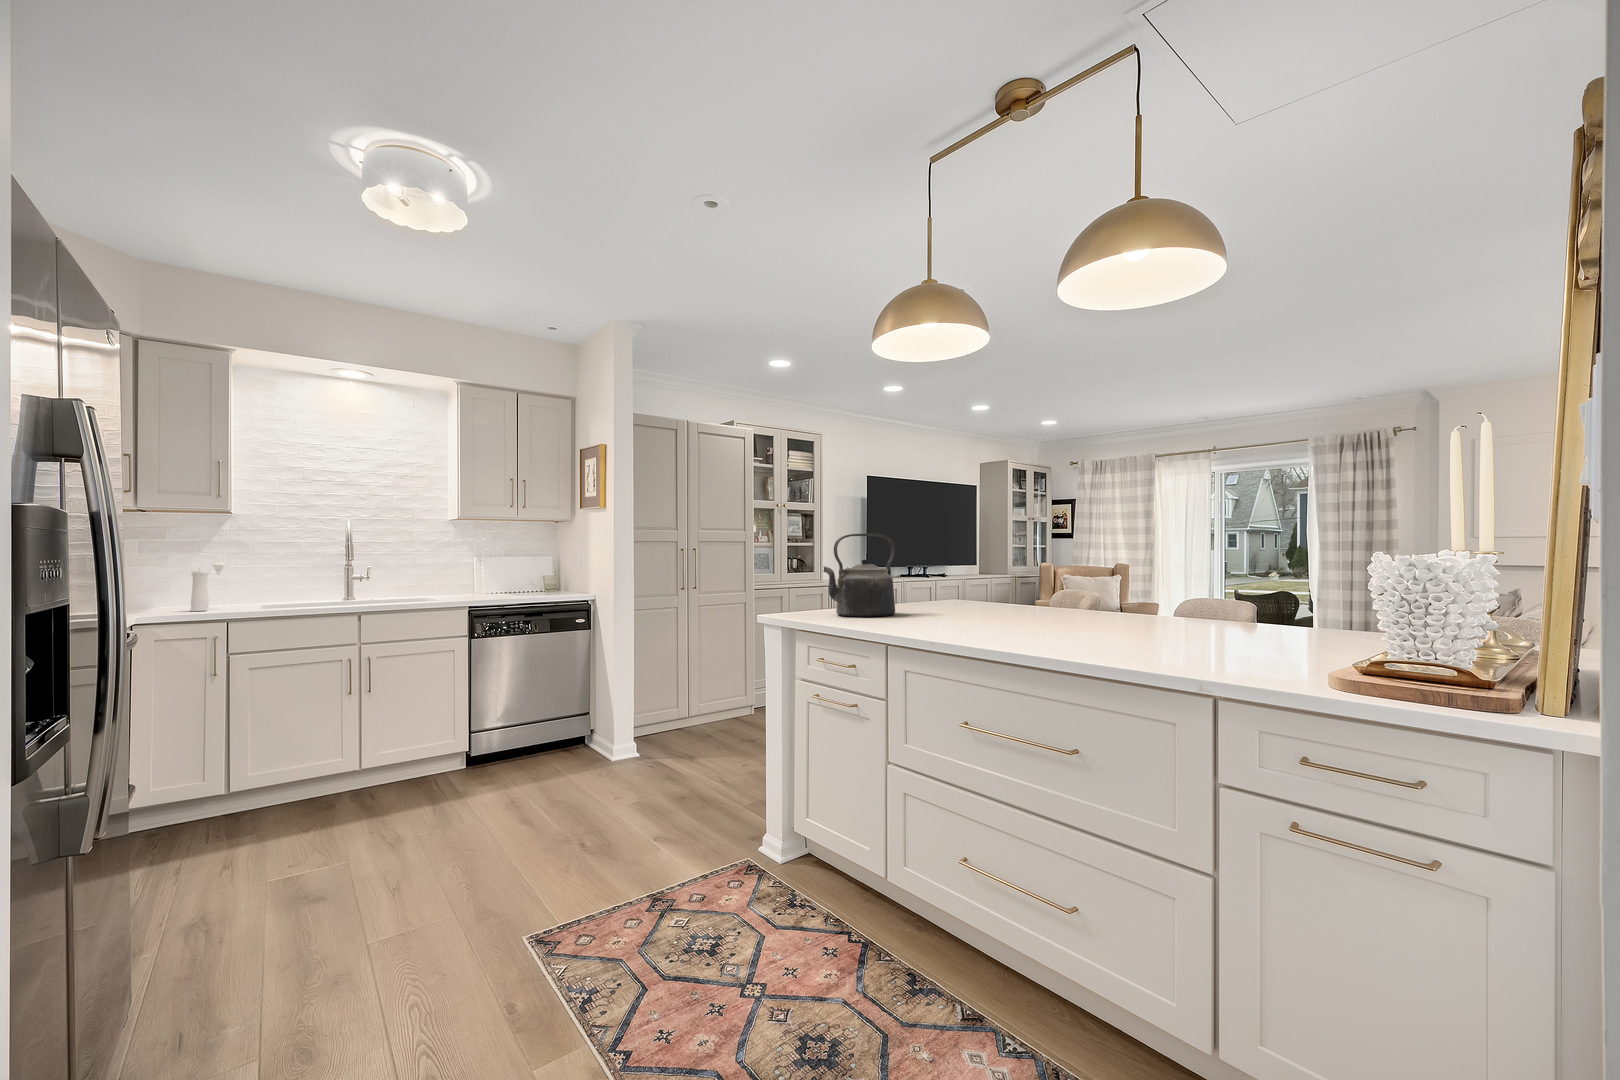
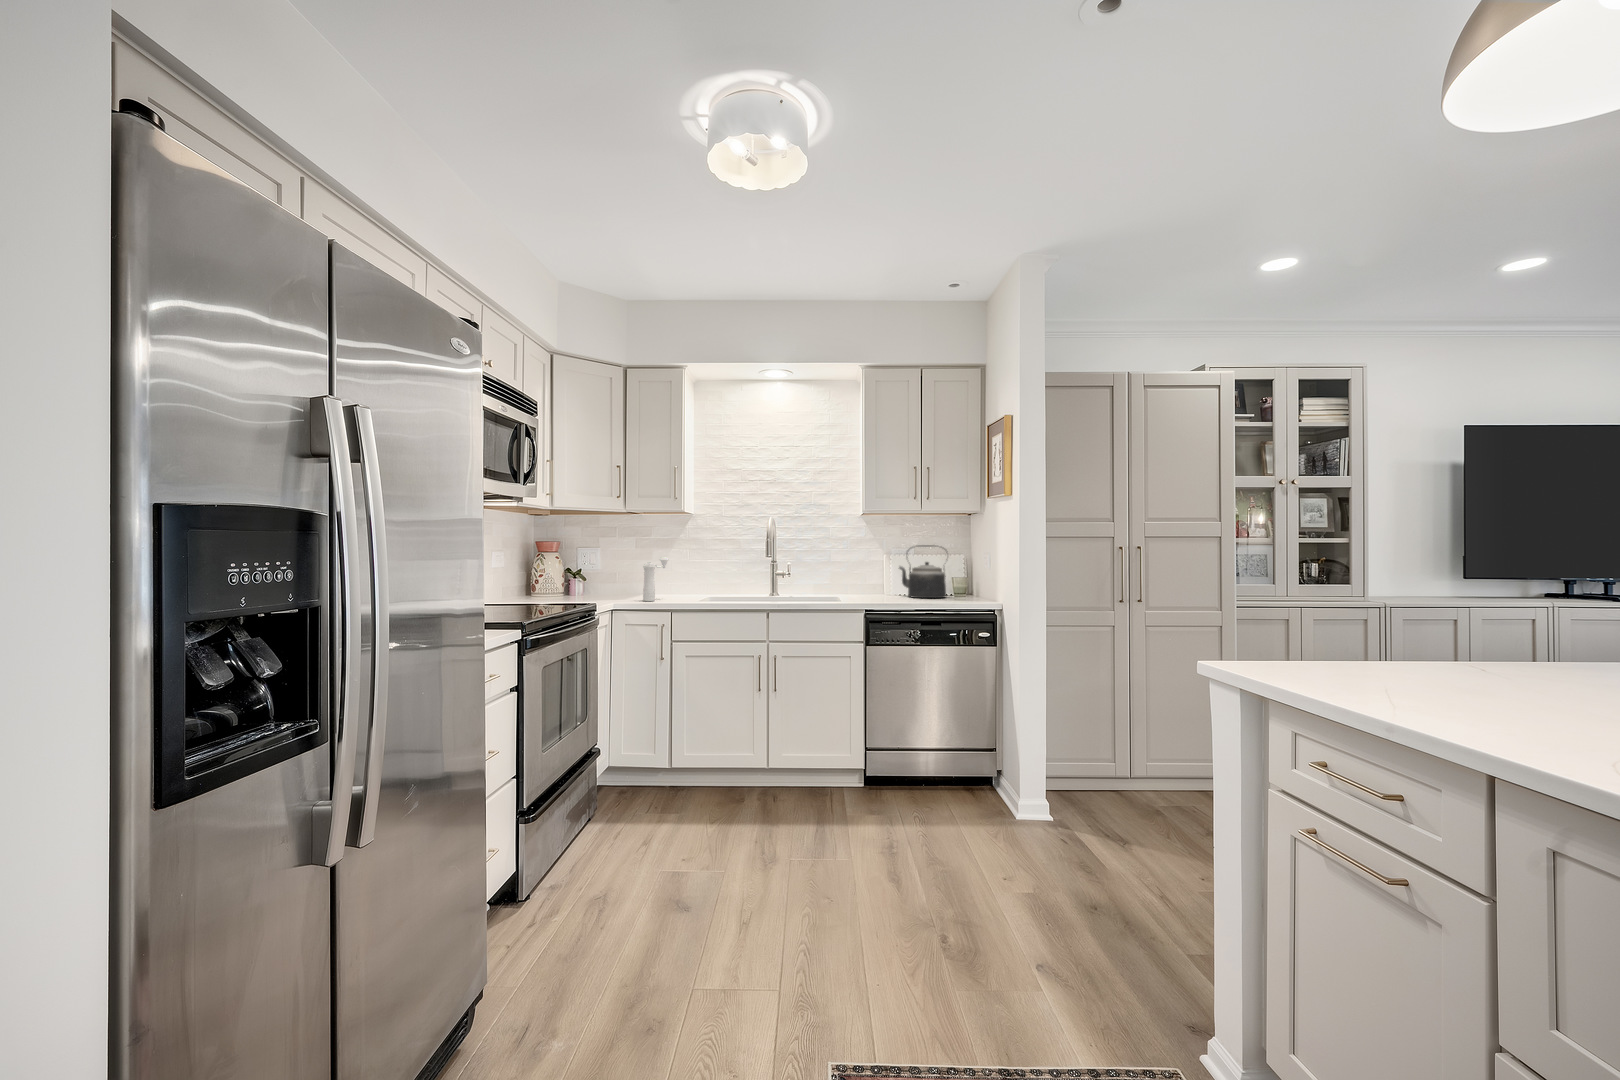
kettle: present [823,534,895,617] -> present [899,545,946,598]

